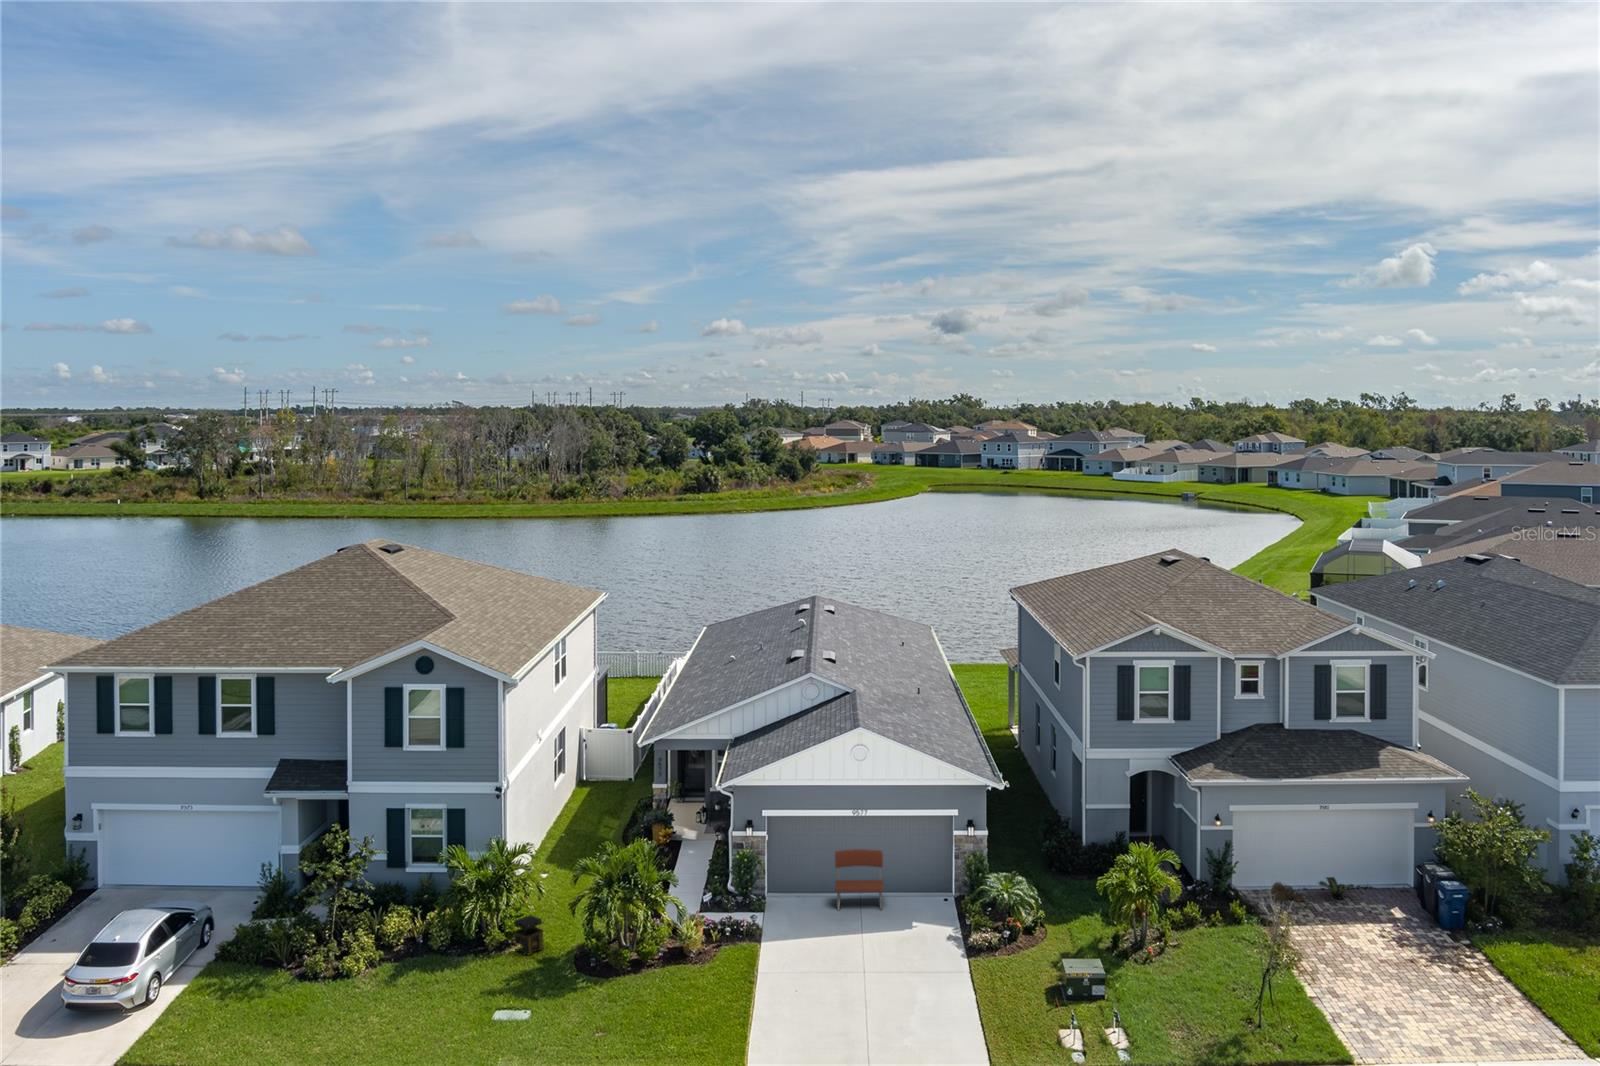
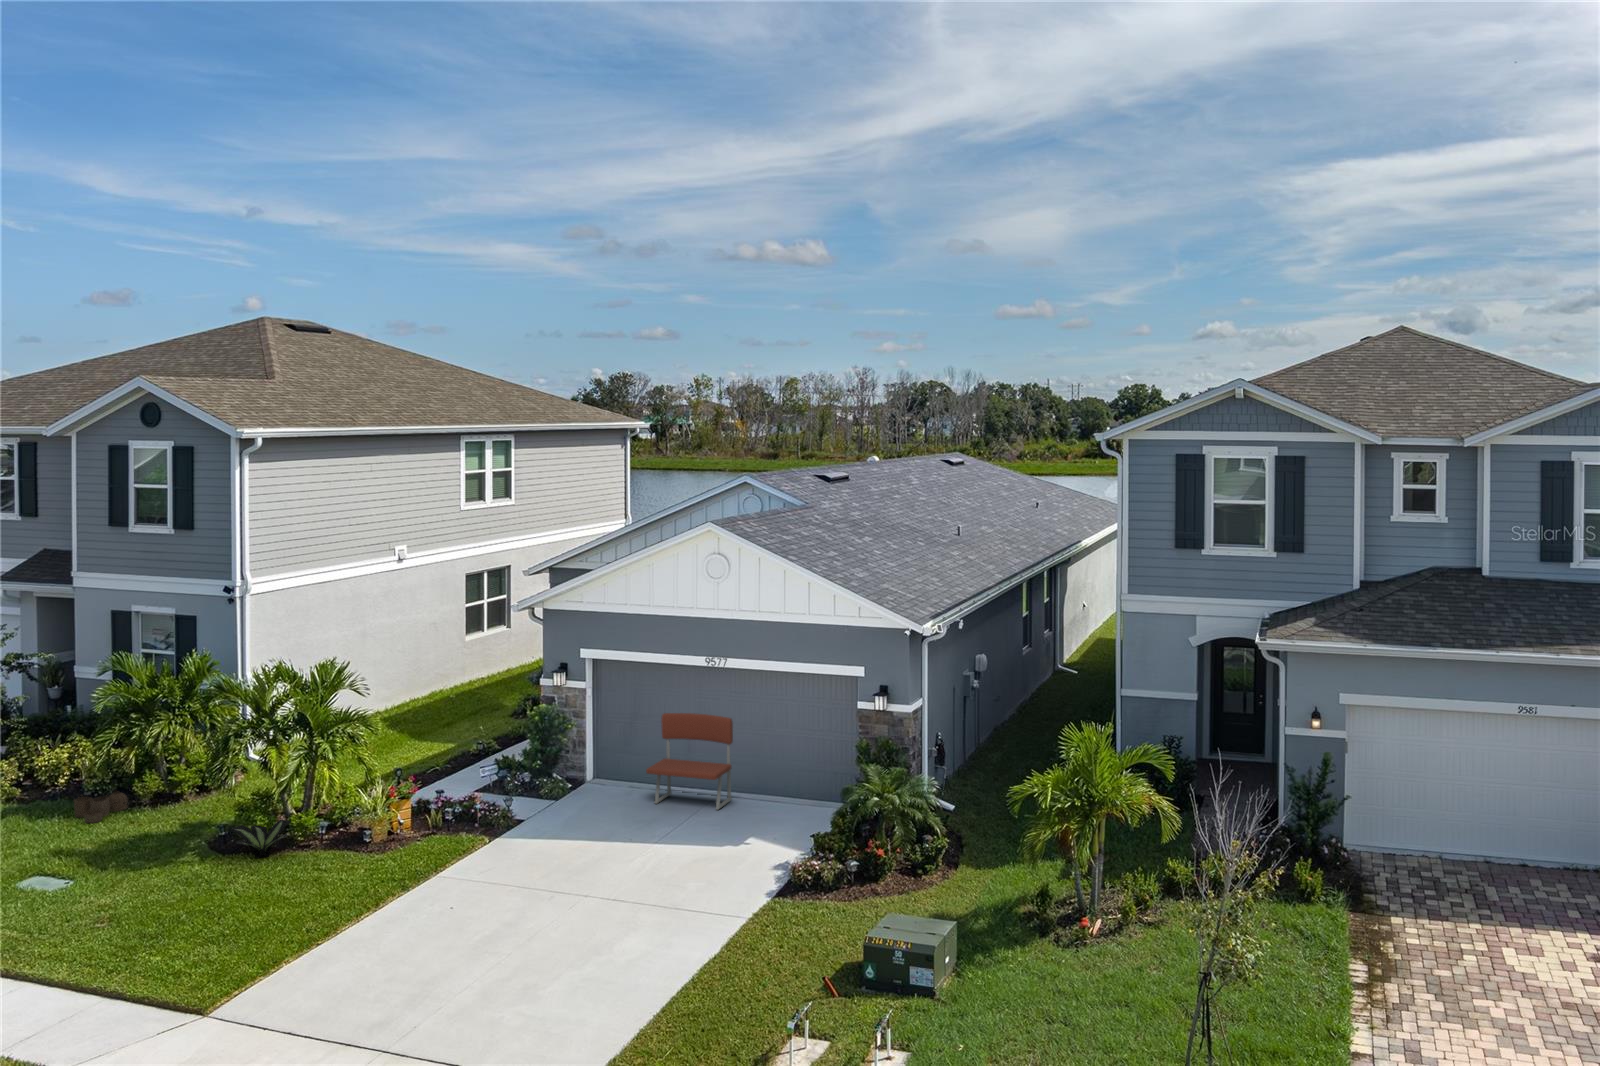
potted plant: present [1319,877,1354,899] -> present [231,820,291,858]
woven basket: present [1272,882,1304,901] -> present [74,792,128,823]
toolbox: present [514,915,544,955] -> none [164,758,204,814]

